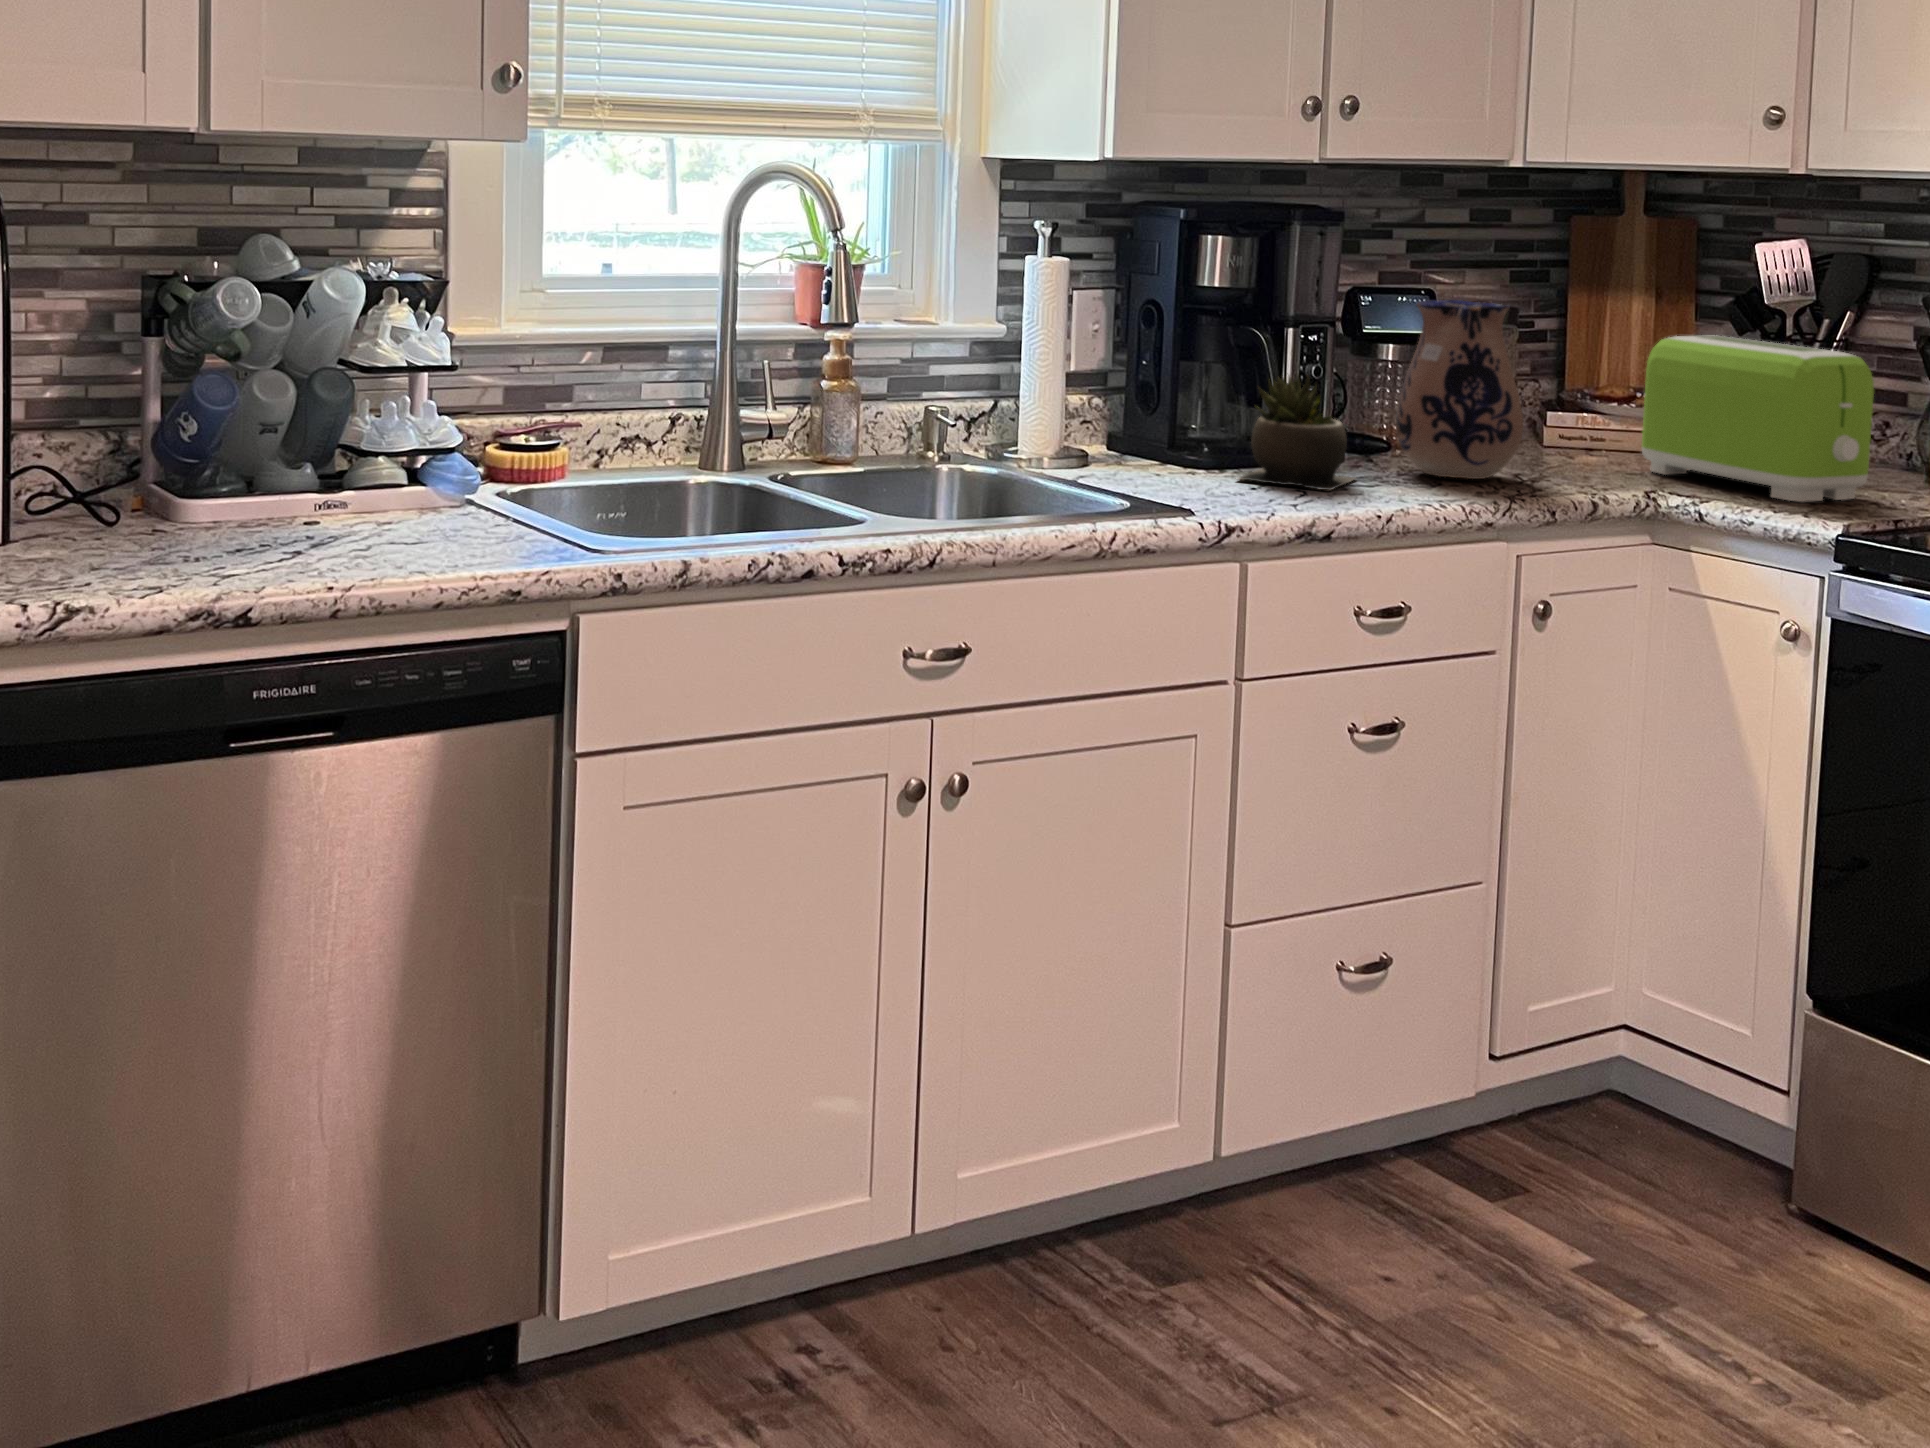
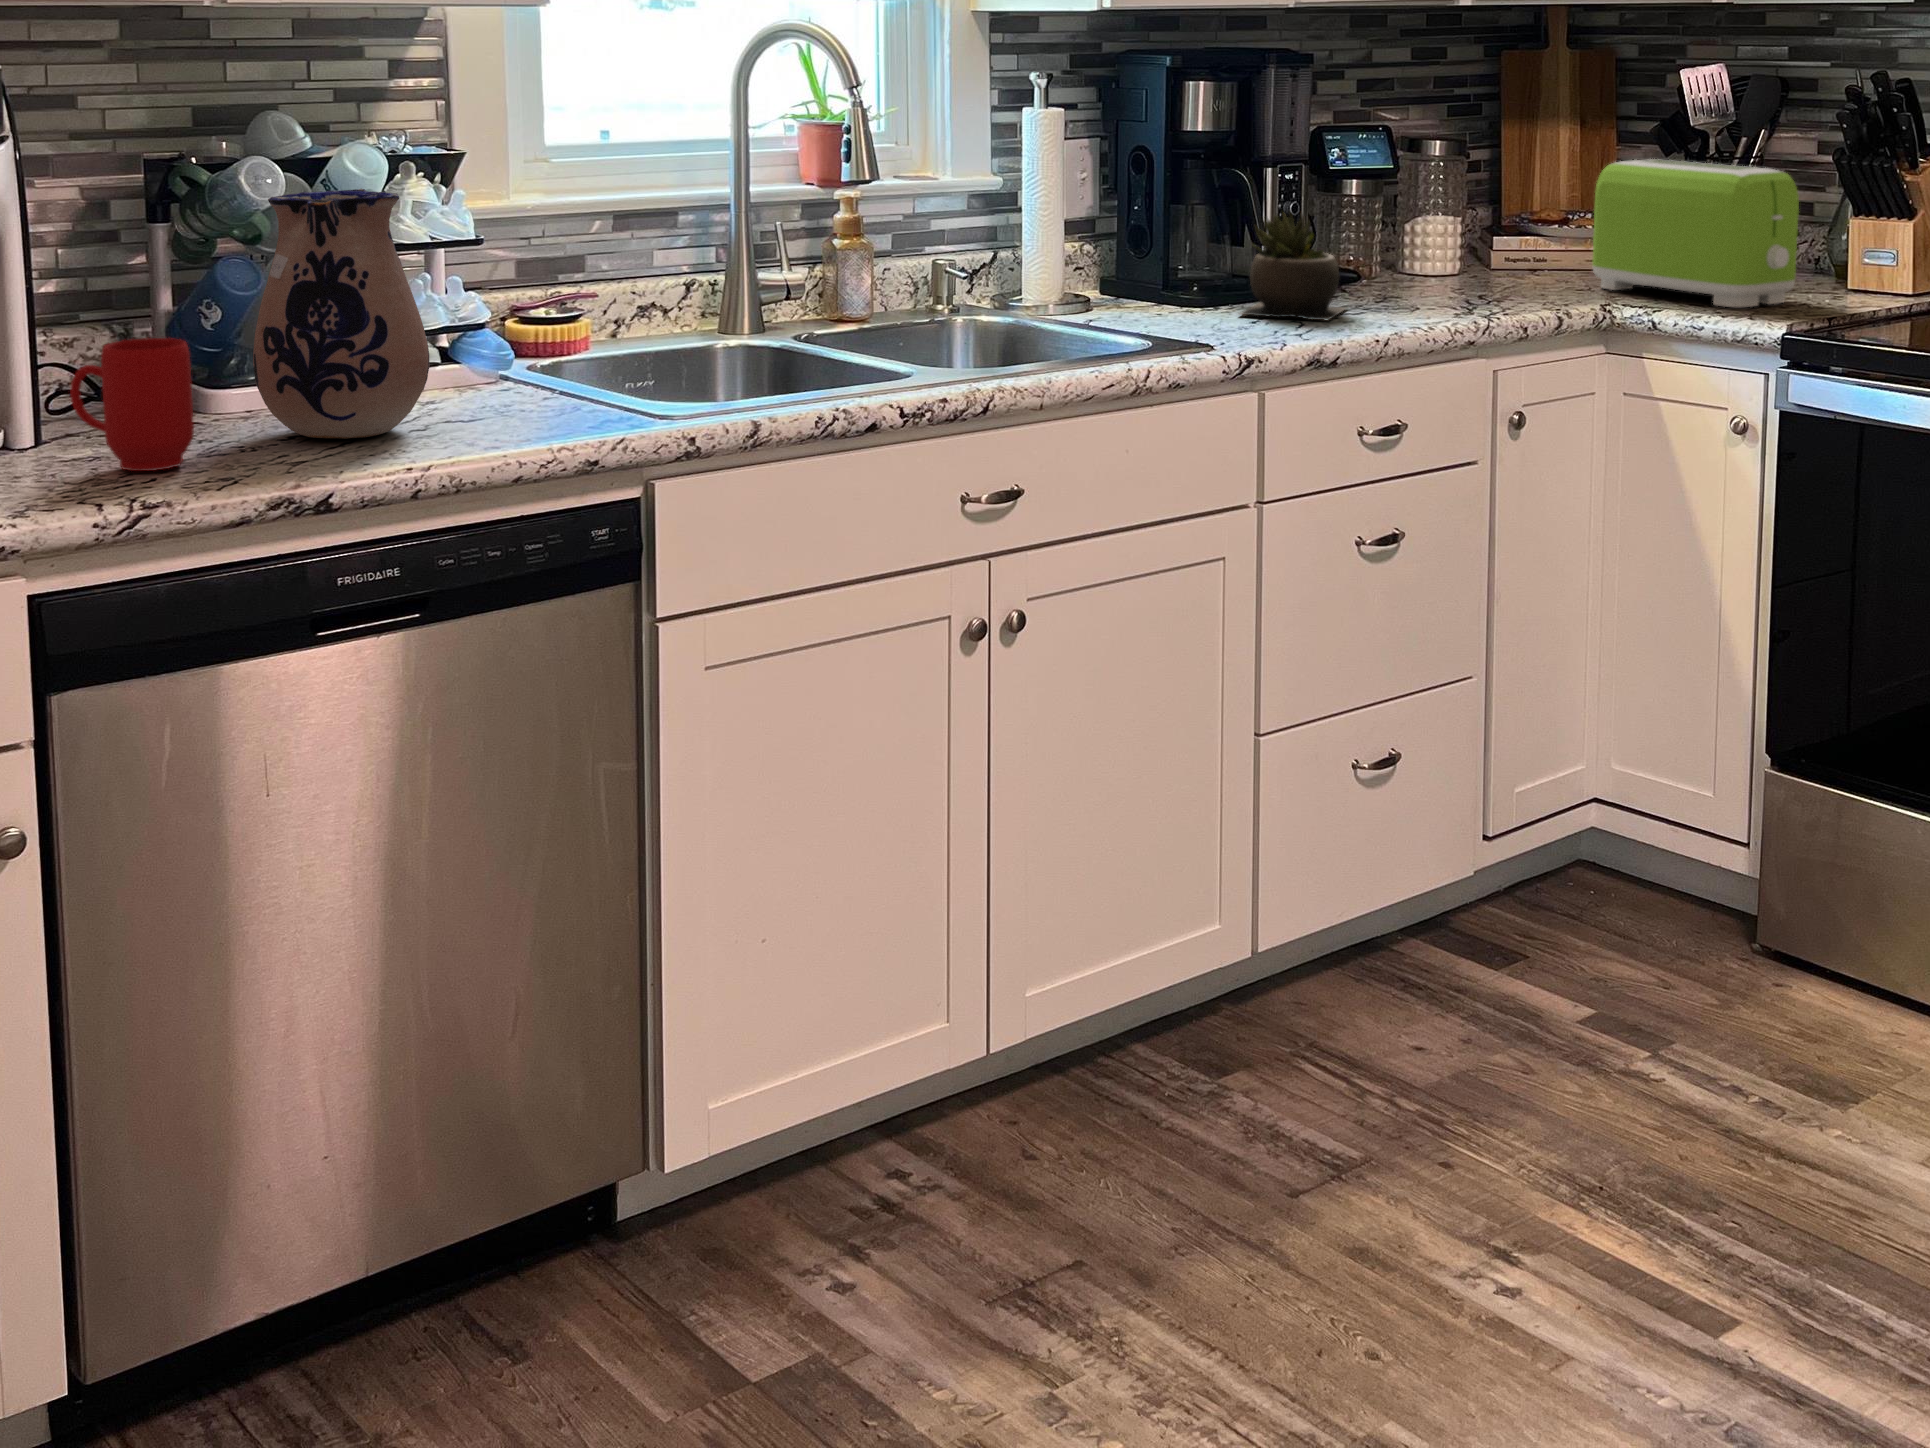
ceramic pitcher: present [1396,300,1523,479] -> present [253,189,430,439]
mug: none [25,447,136,575] -> present [70,338,194,471]

